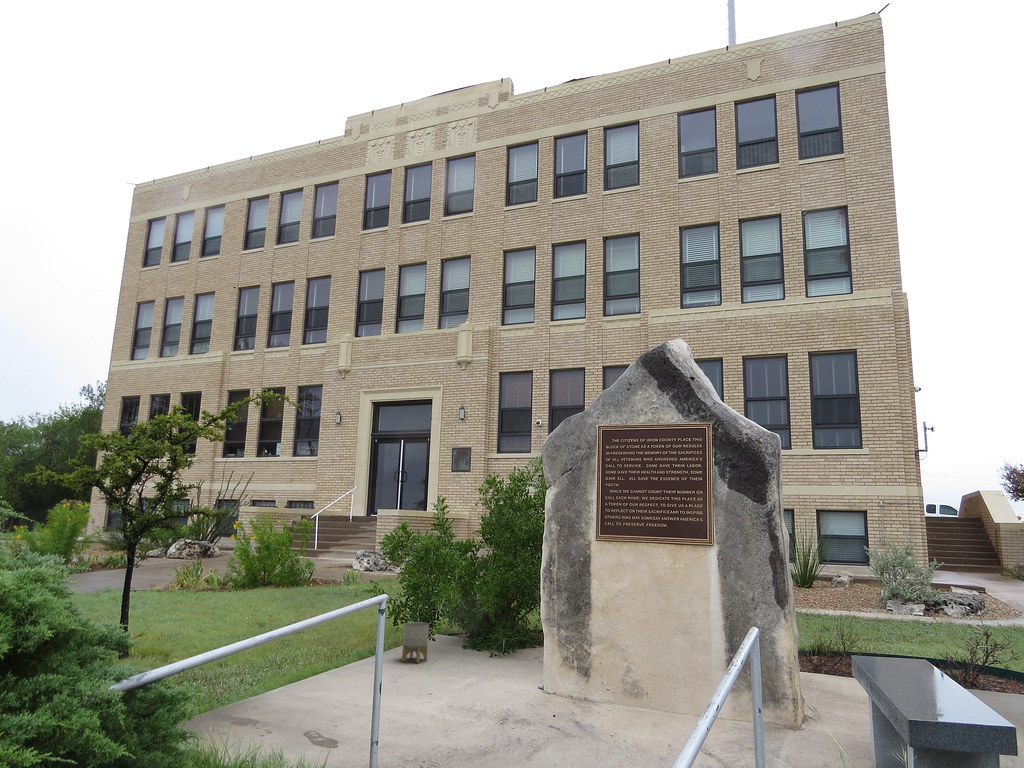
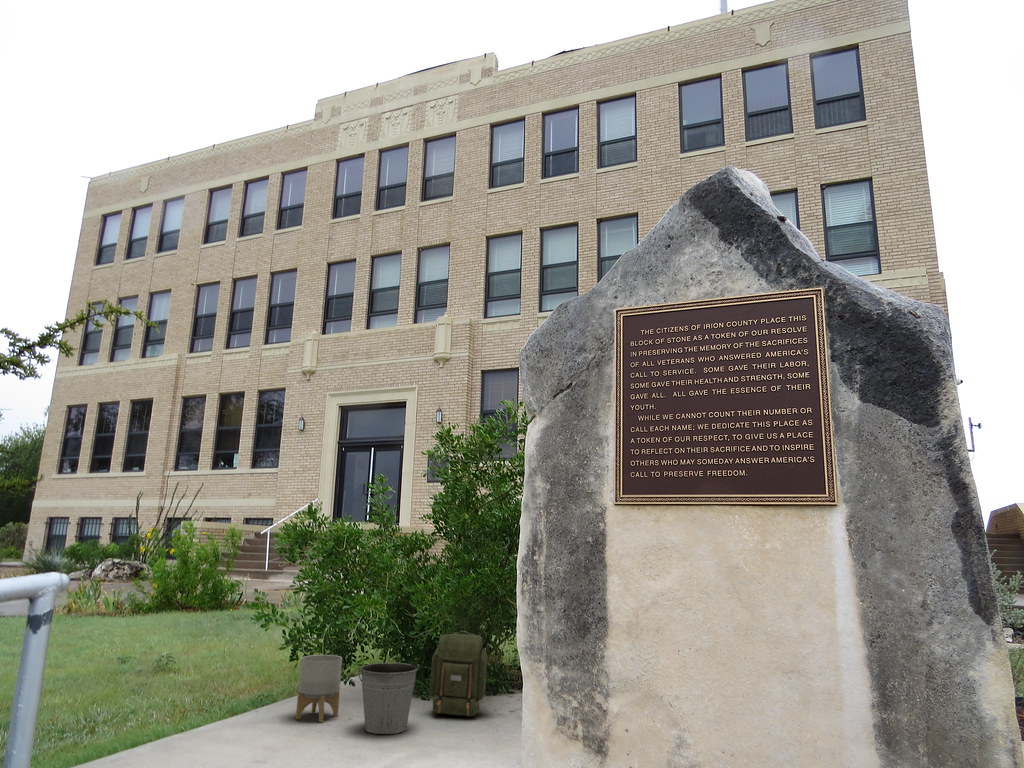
backpack: none [484,607,520,661] -> present [430,631,487,716]
bucket: none [442,628,478,670] -> present [358,663,419,734]

